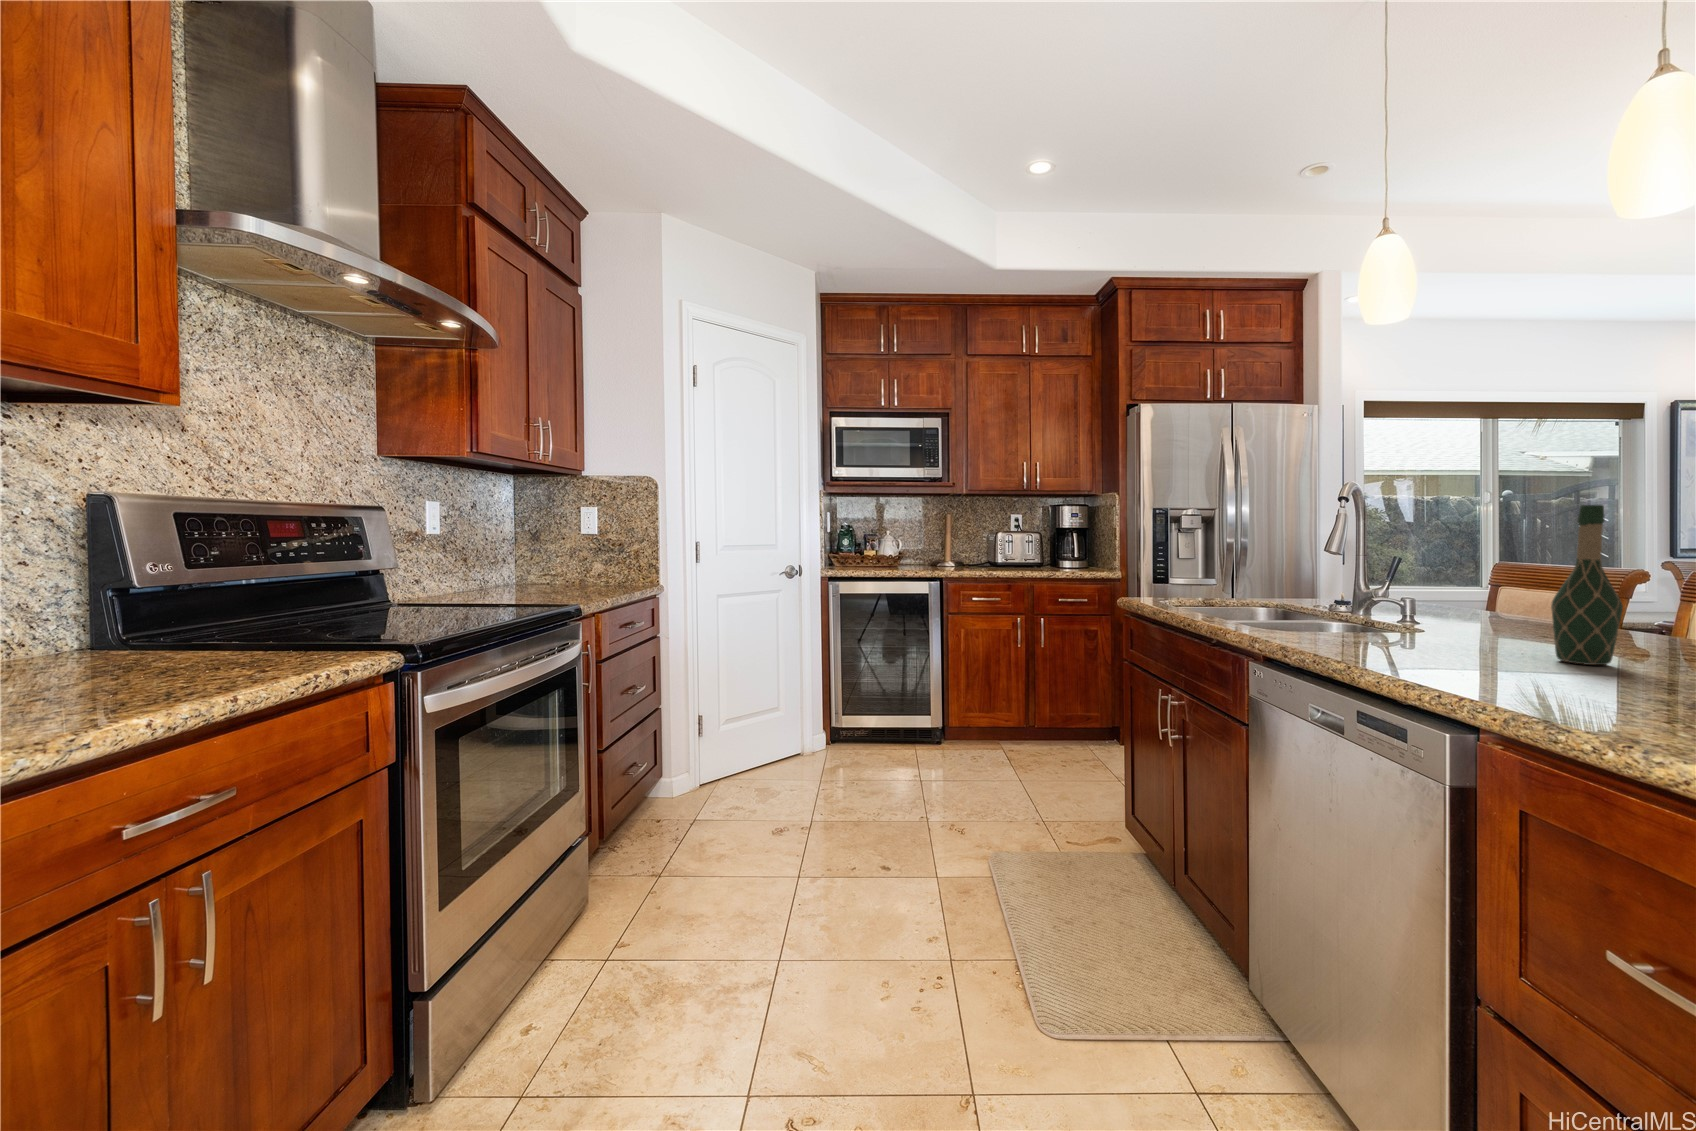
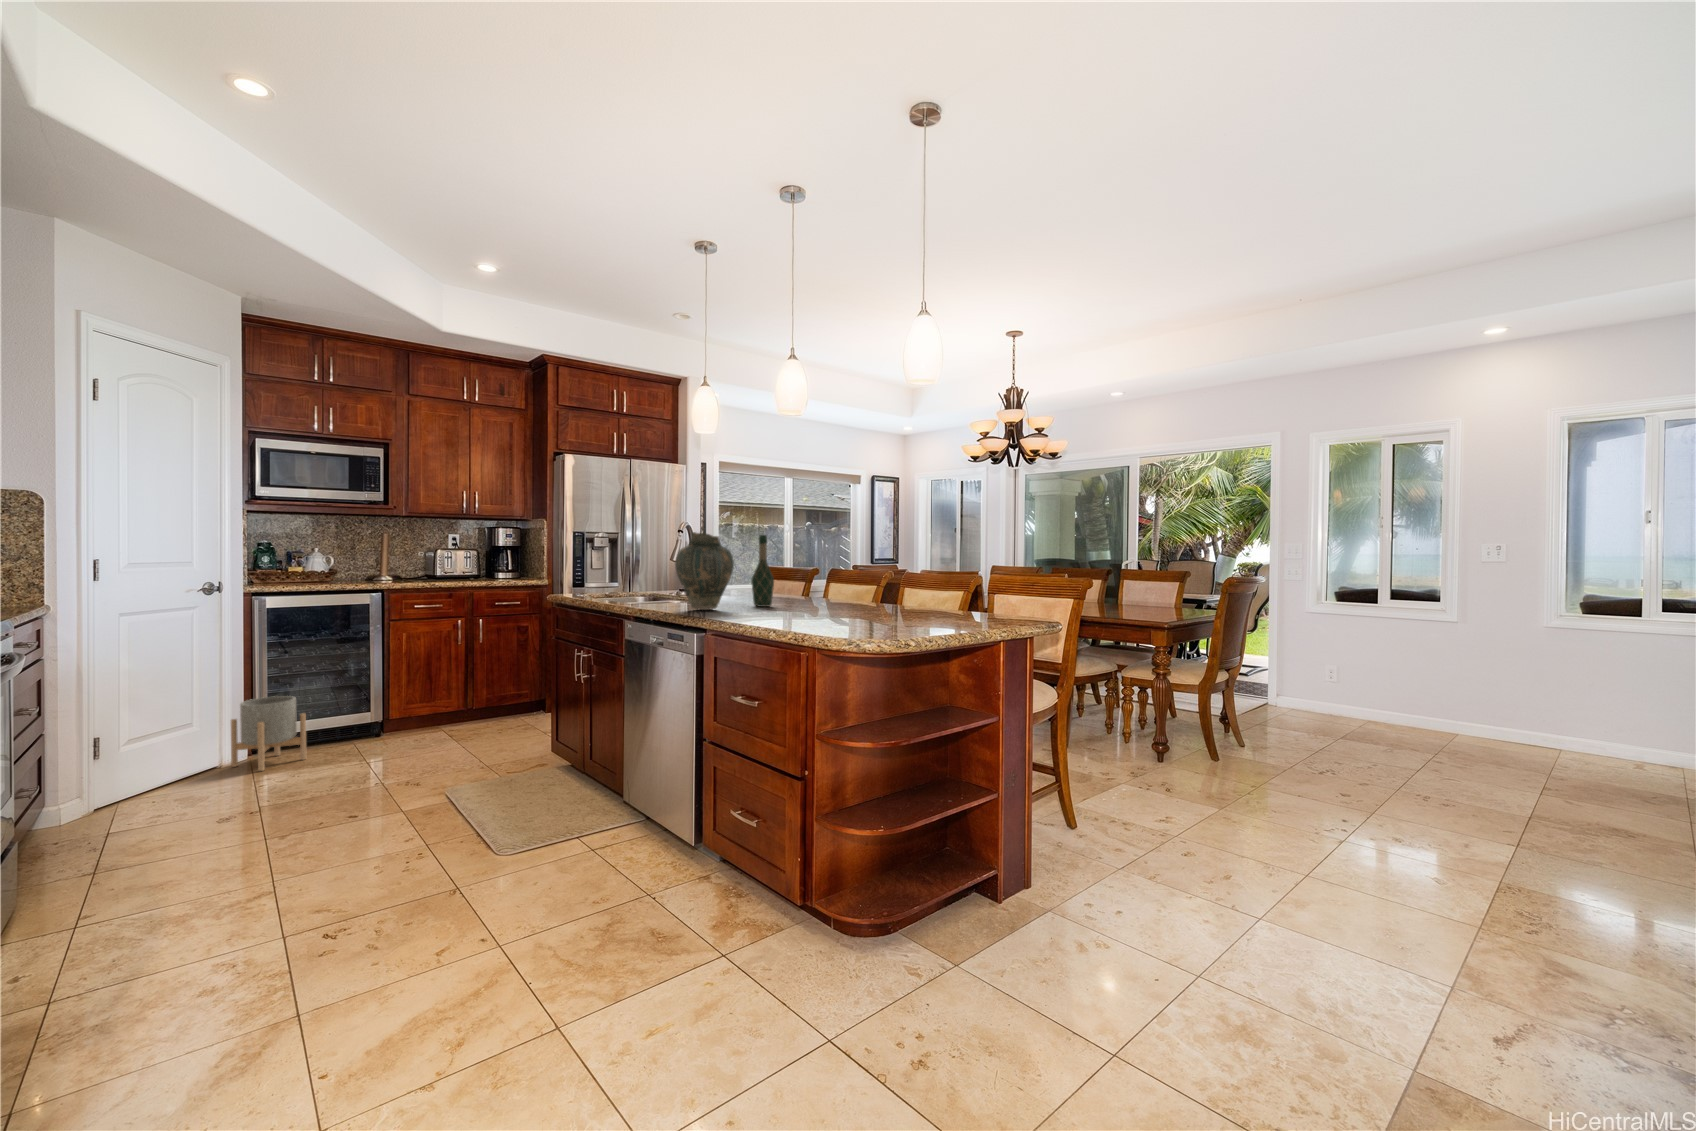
vase: none [1371,502,1527,668] -> present [675,532,734,610]
planter: none [805,685,864,763] -> present [231,696,306,771]

